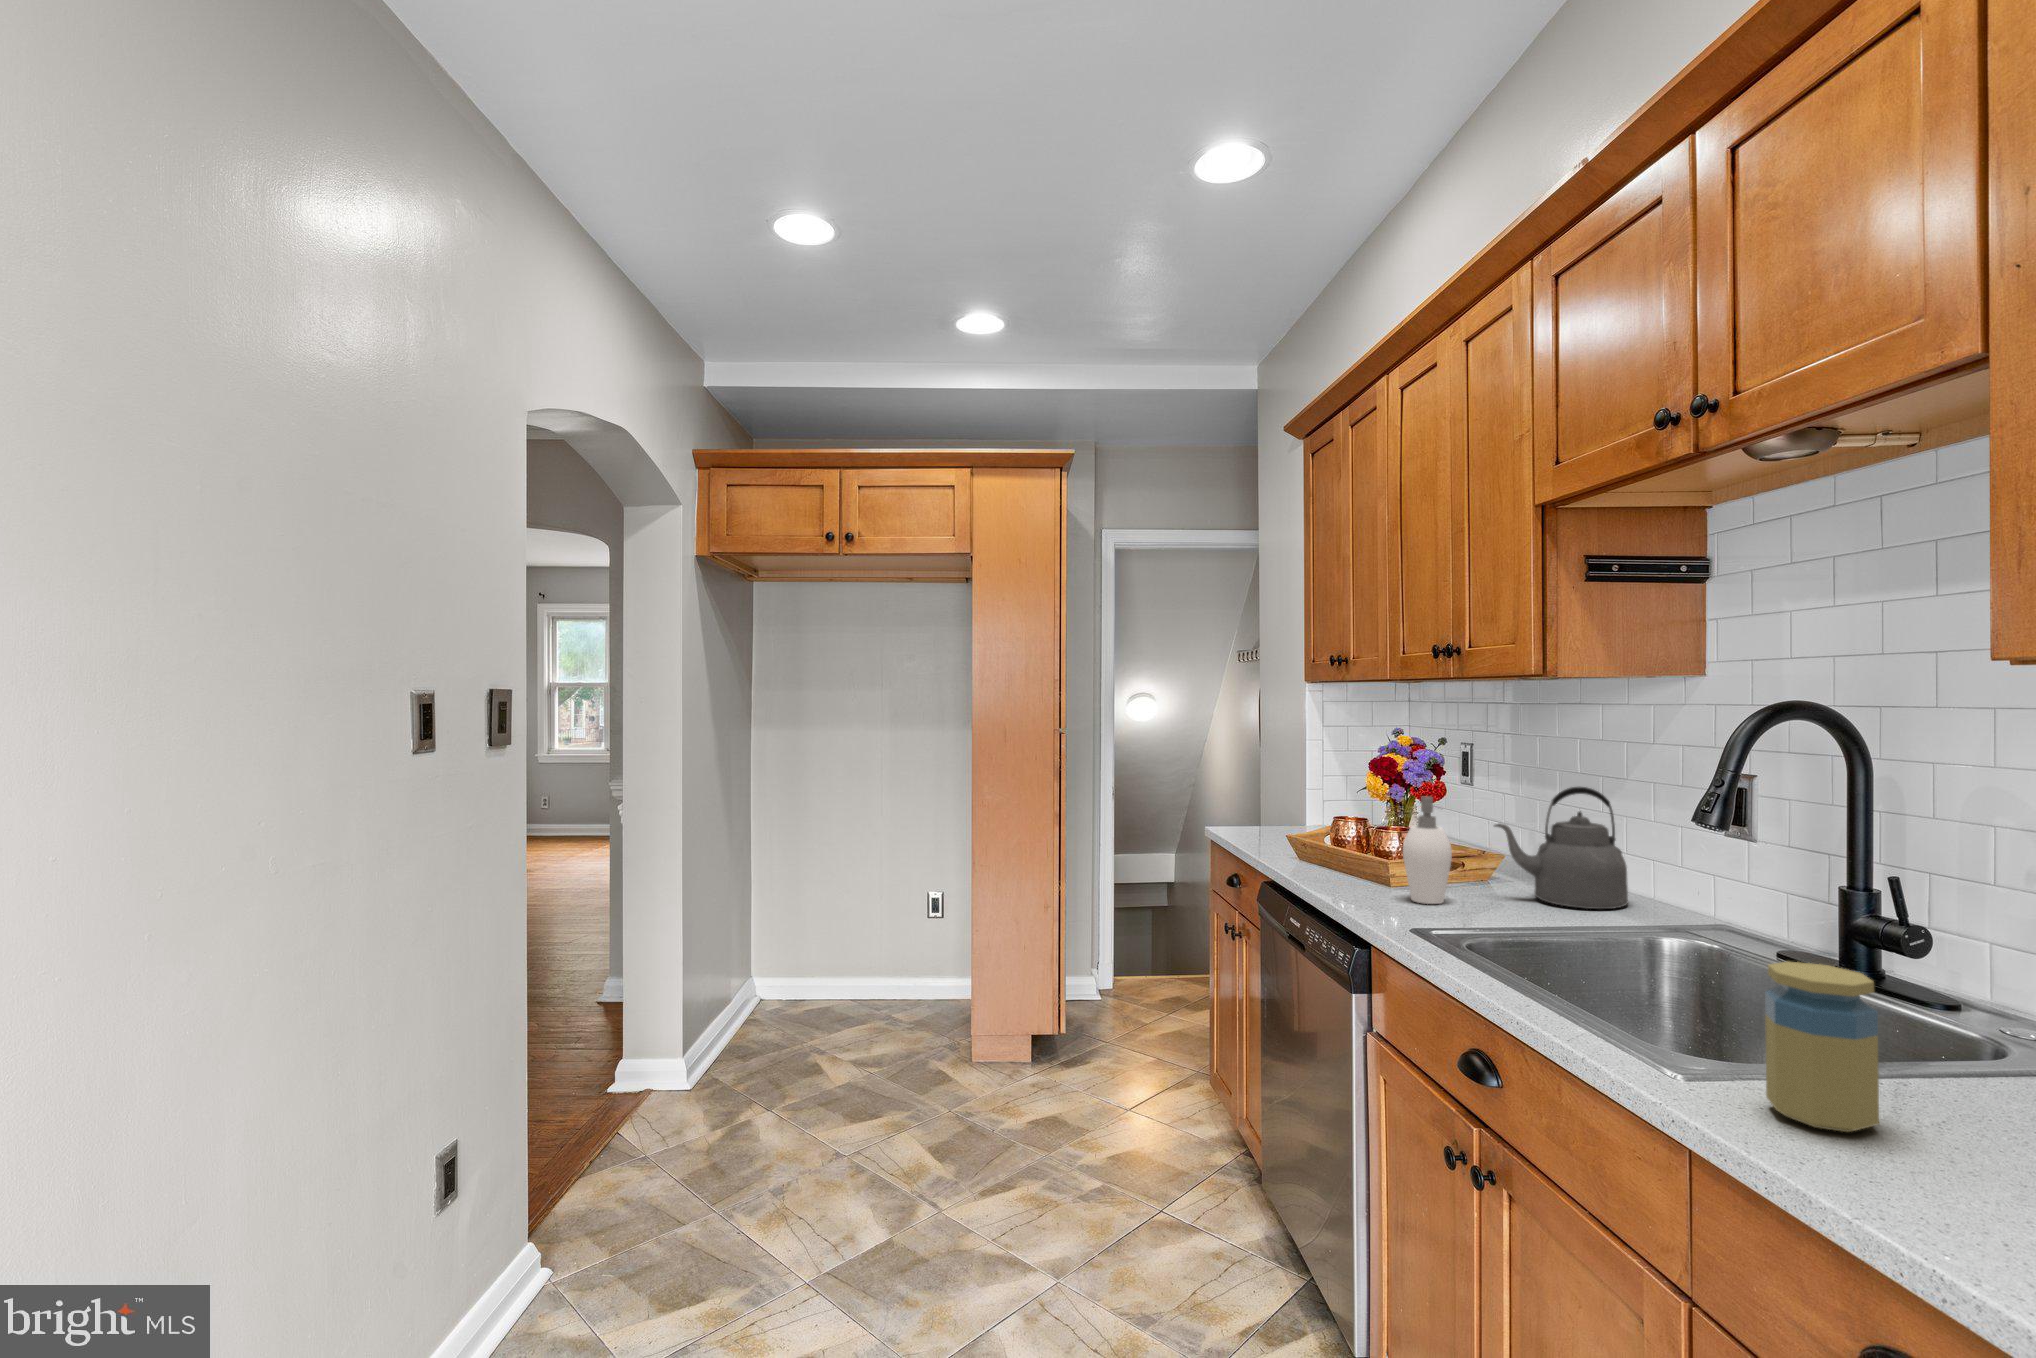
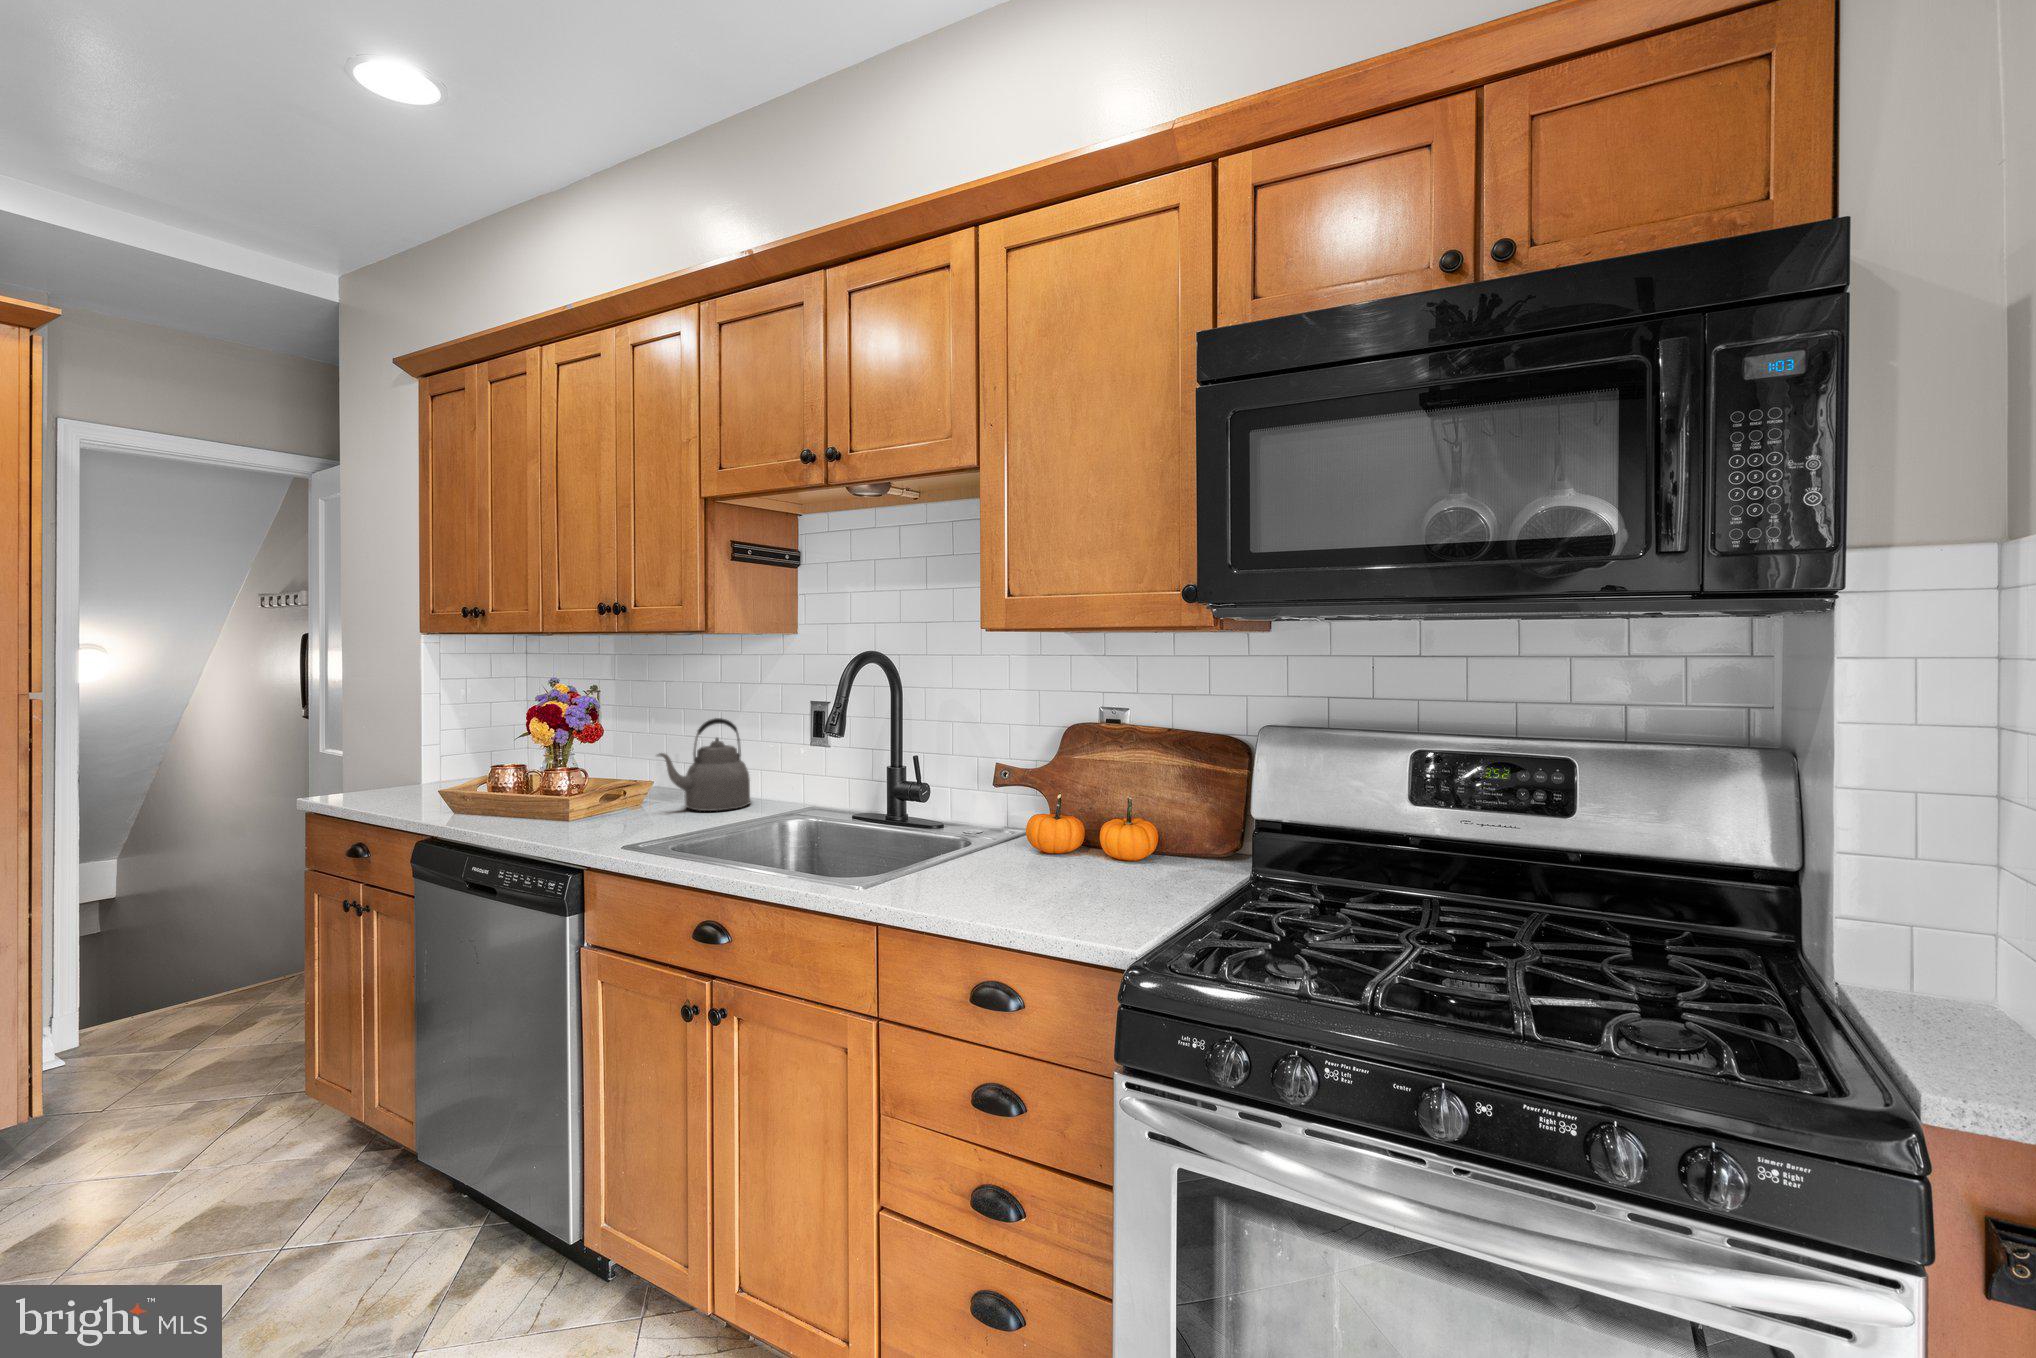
soap dispenser: present [1403,796,1452,904] -> none [585,737,628,828]
jar: present [1765,962,1879,1132] -> none [896,807,947,897]

